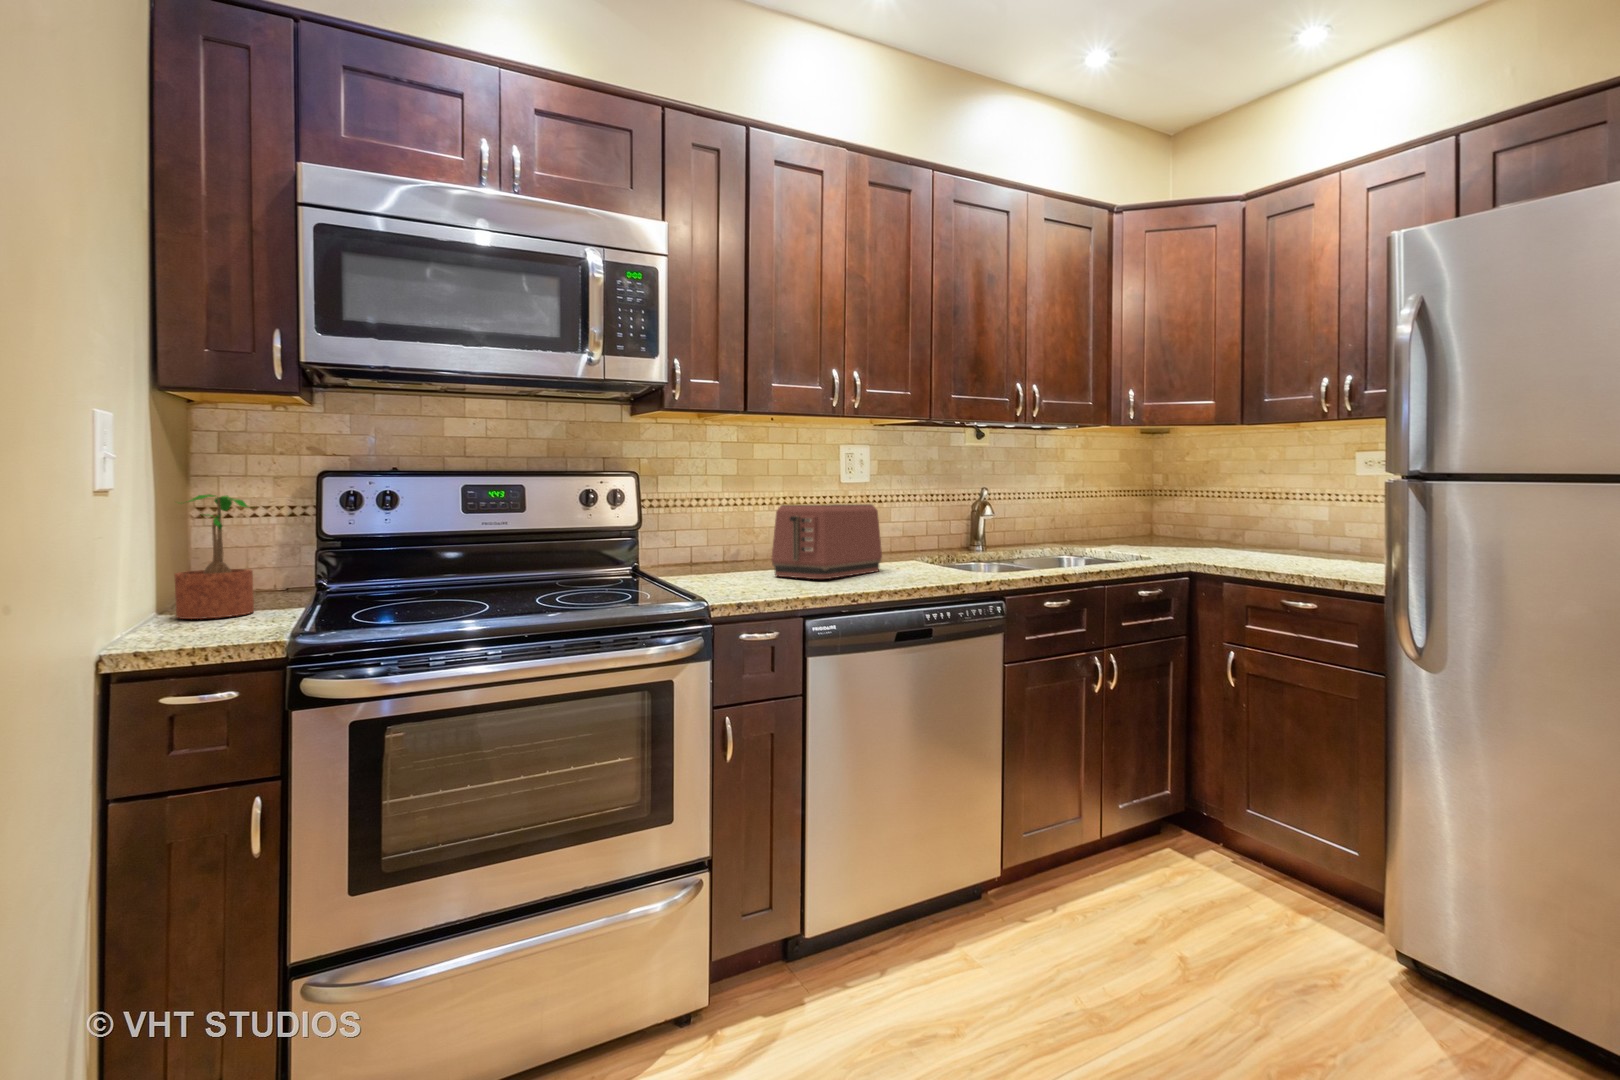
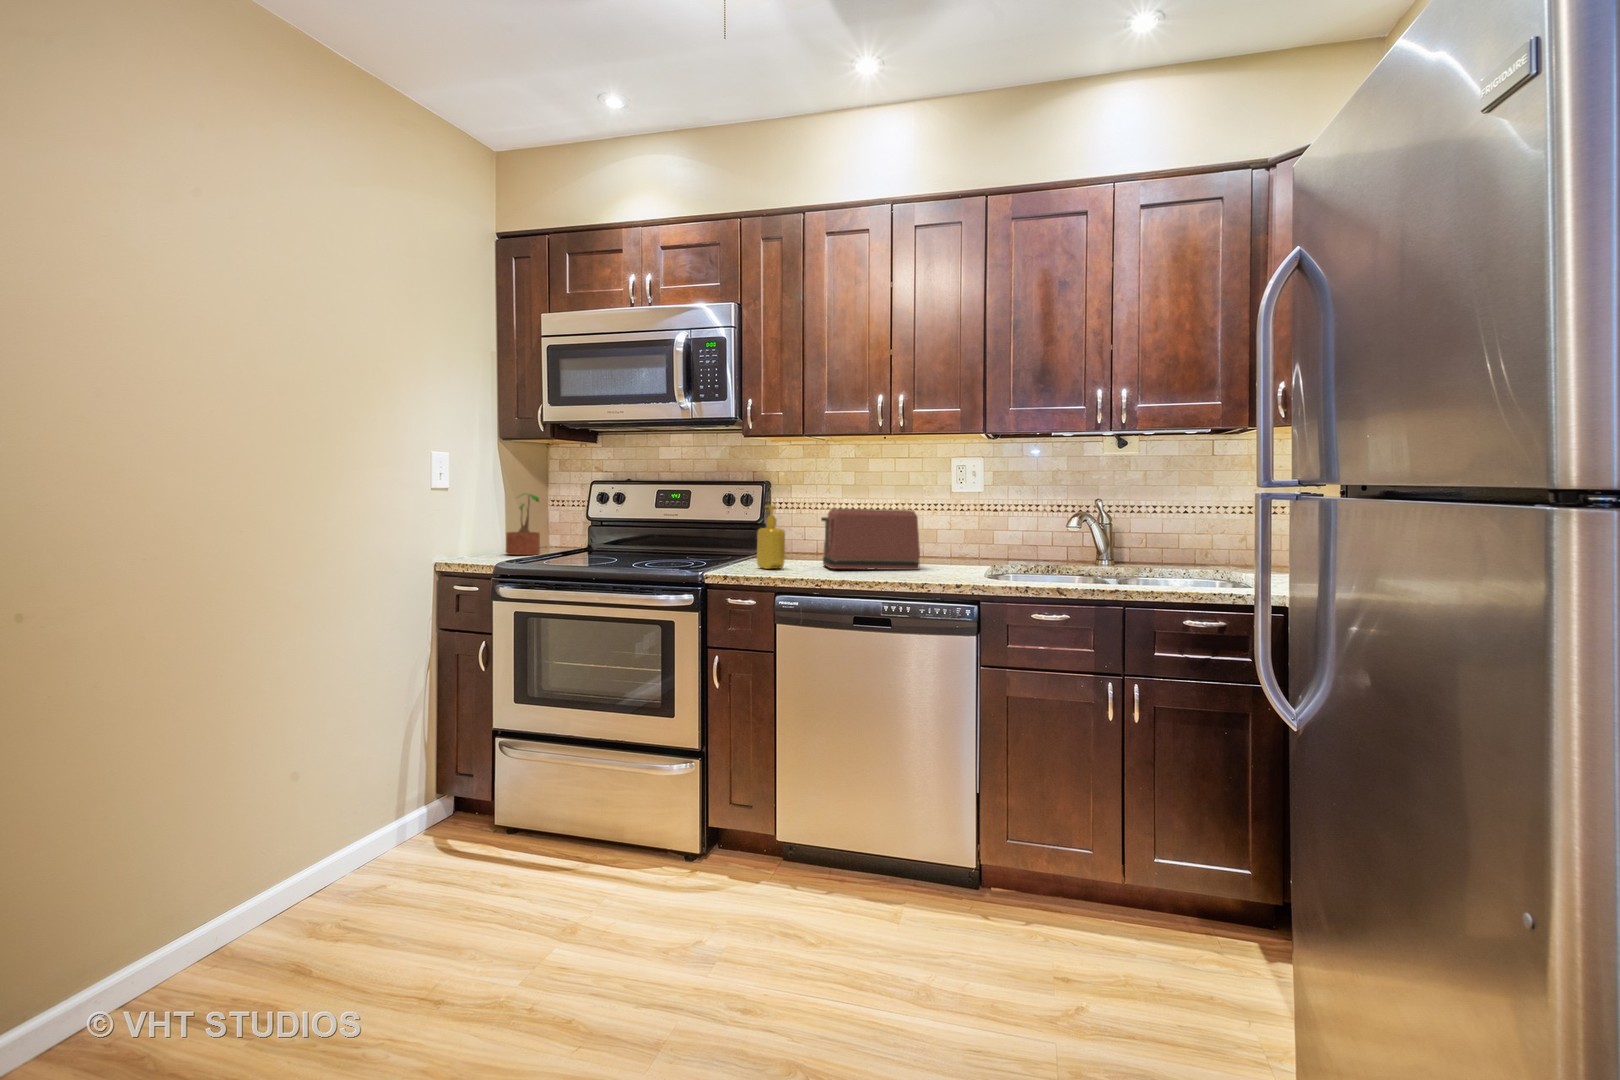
soap dispenser: none [727,503,767,588] -> present [757,505,785,569]

